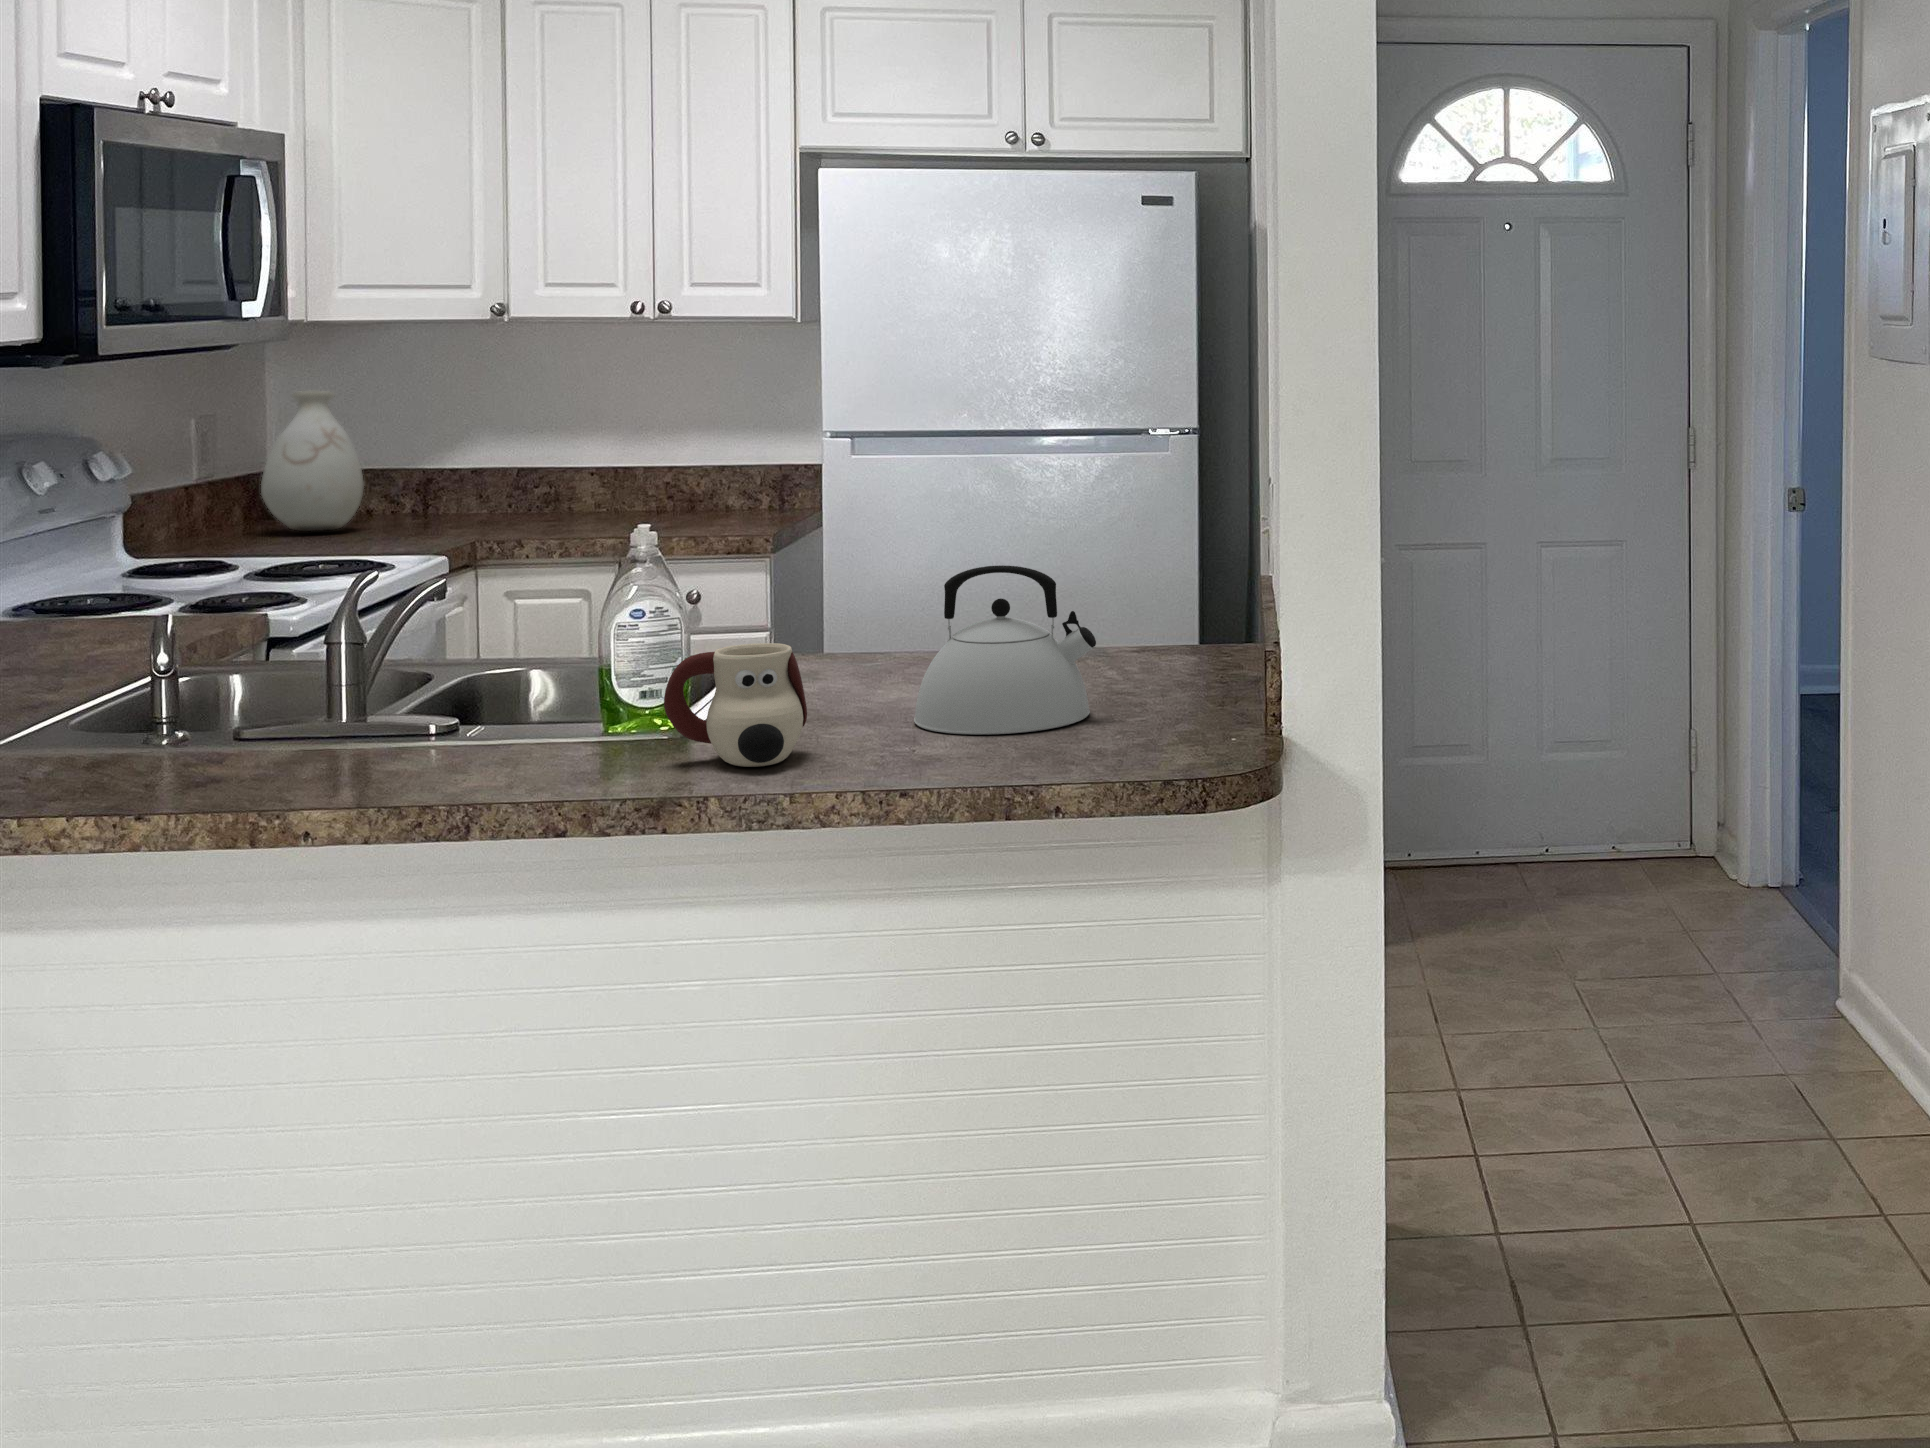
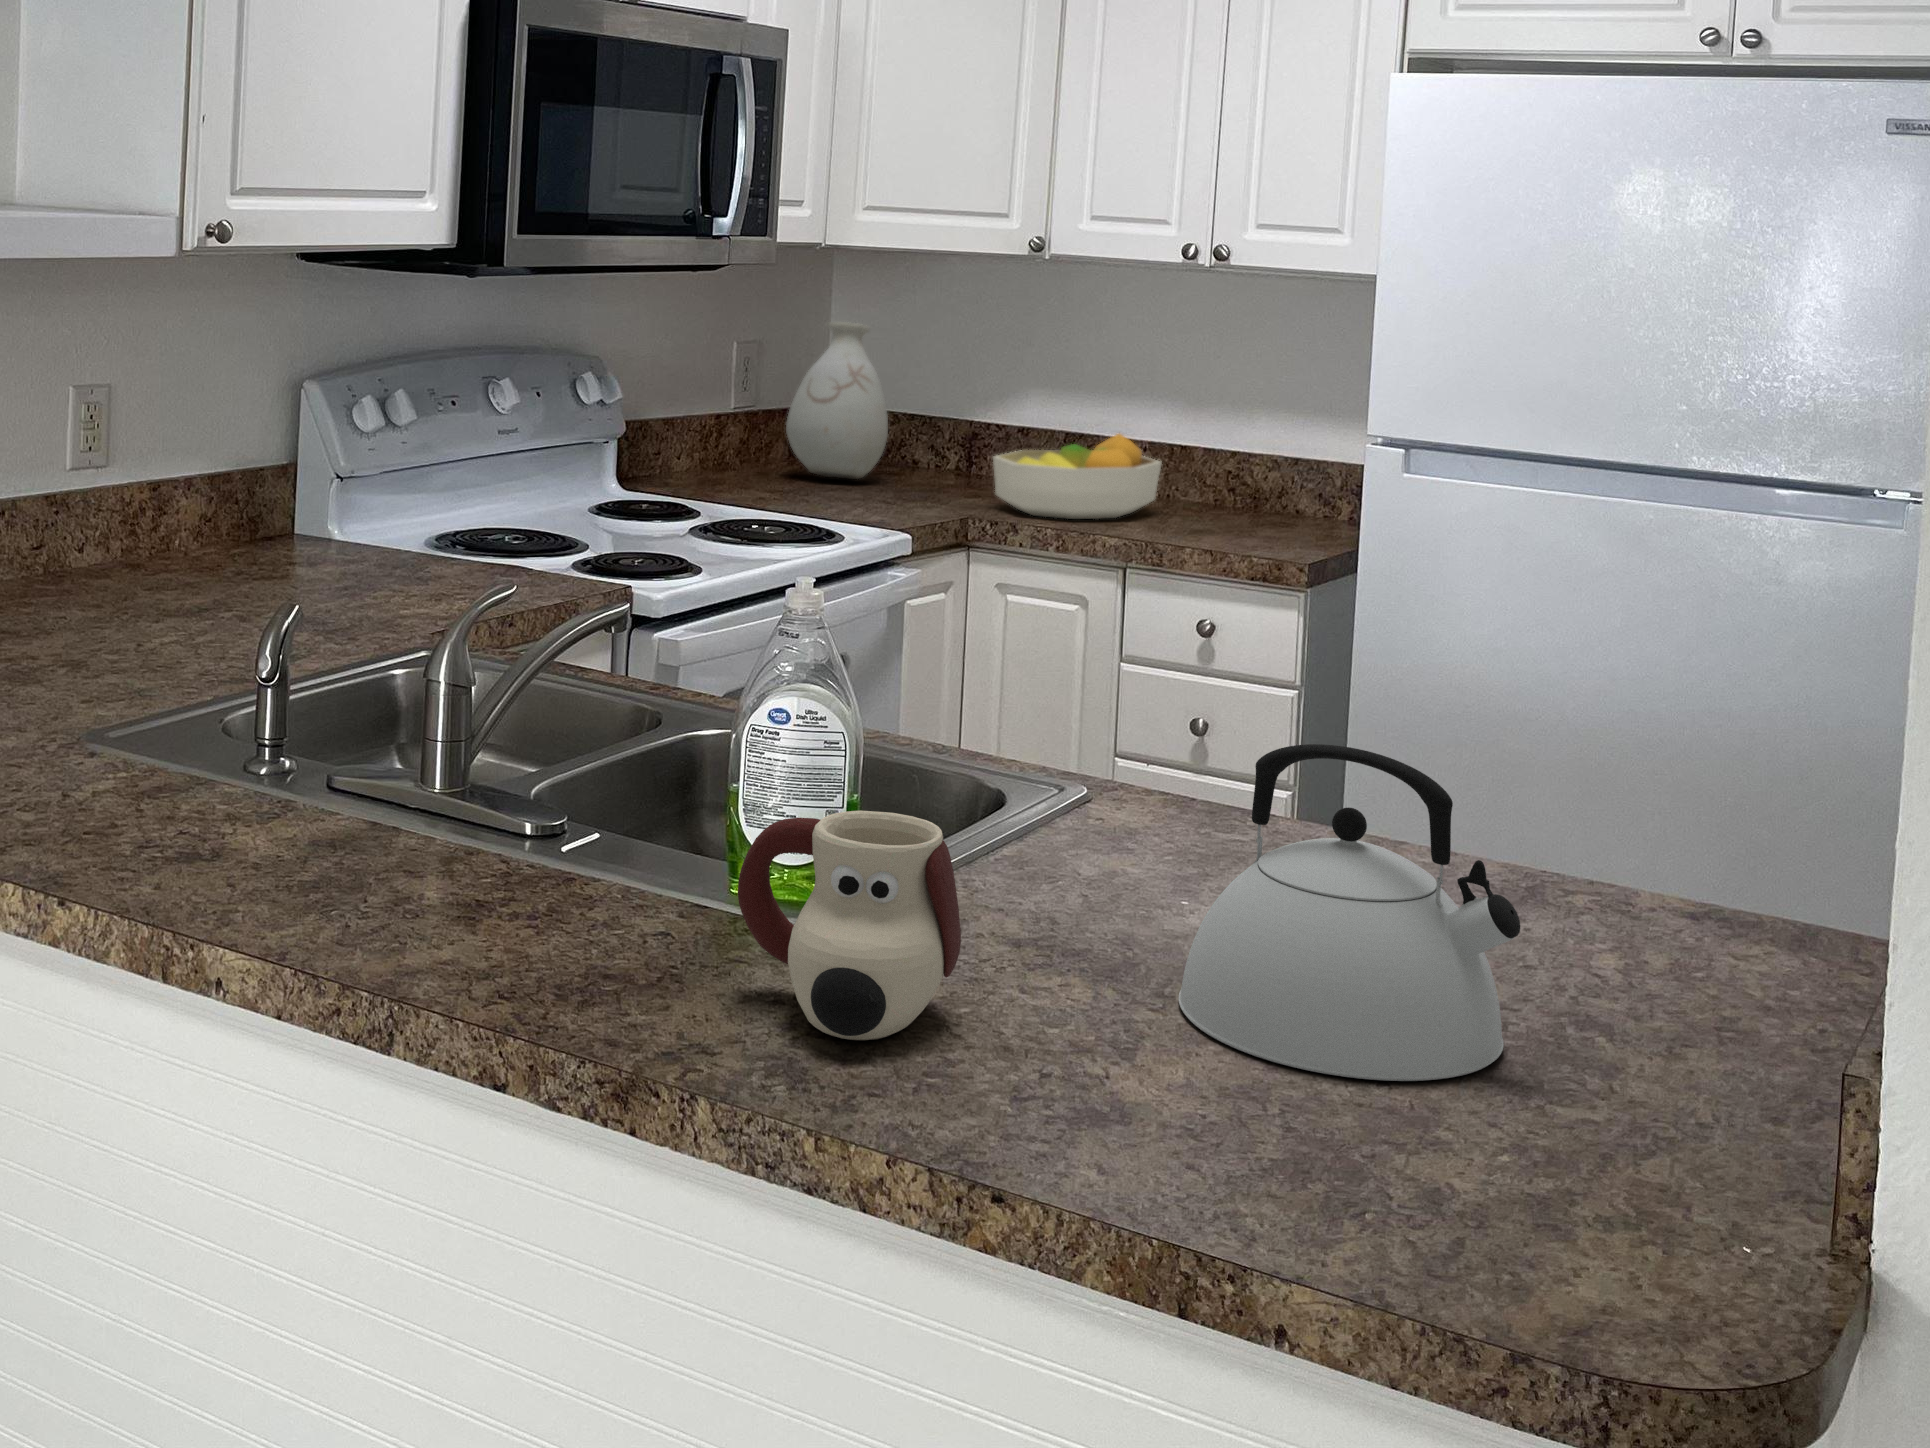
fruit bowl: none [481,461,624,535] -> present [993,434,1161,519]

